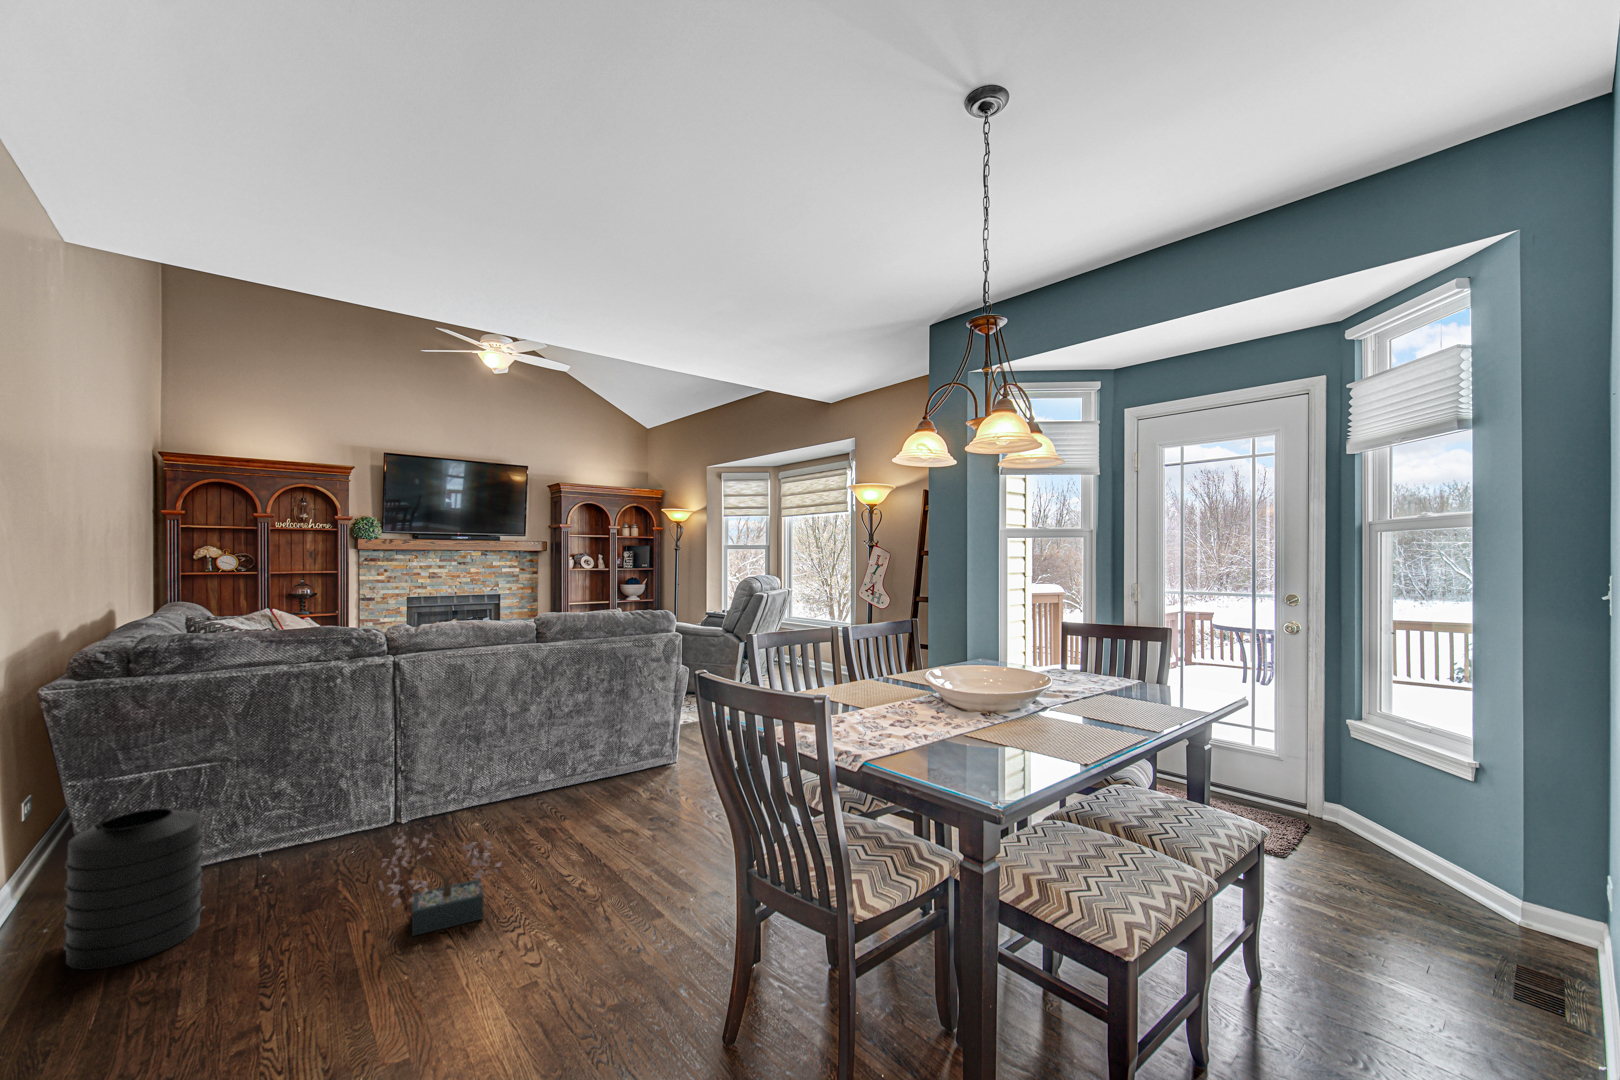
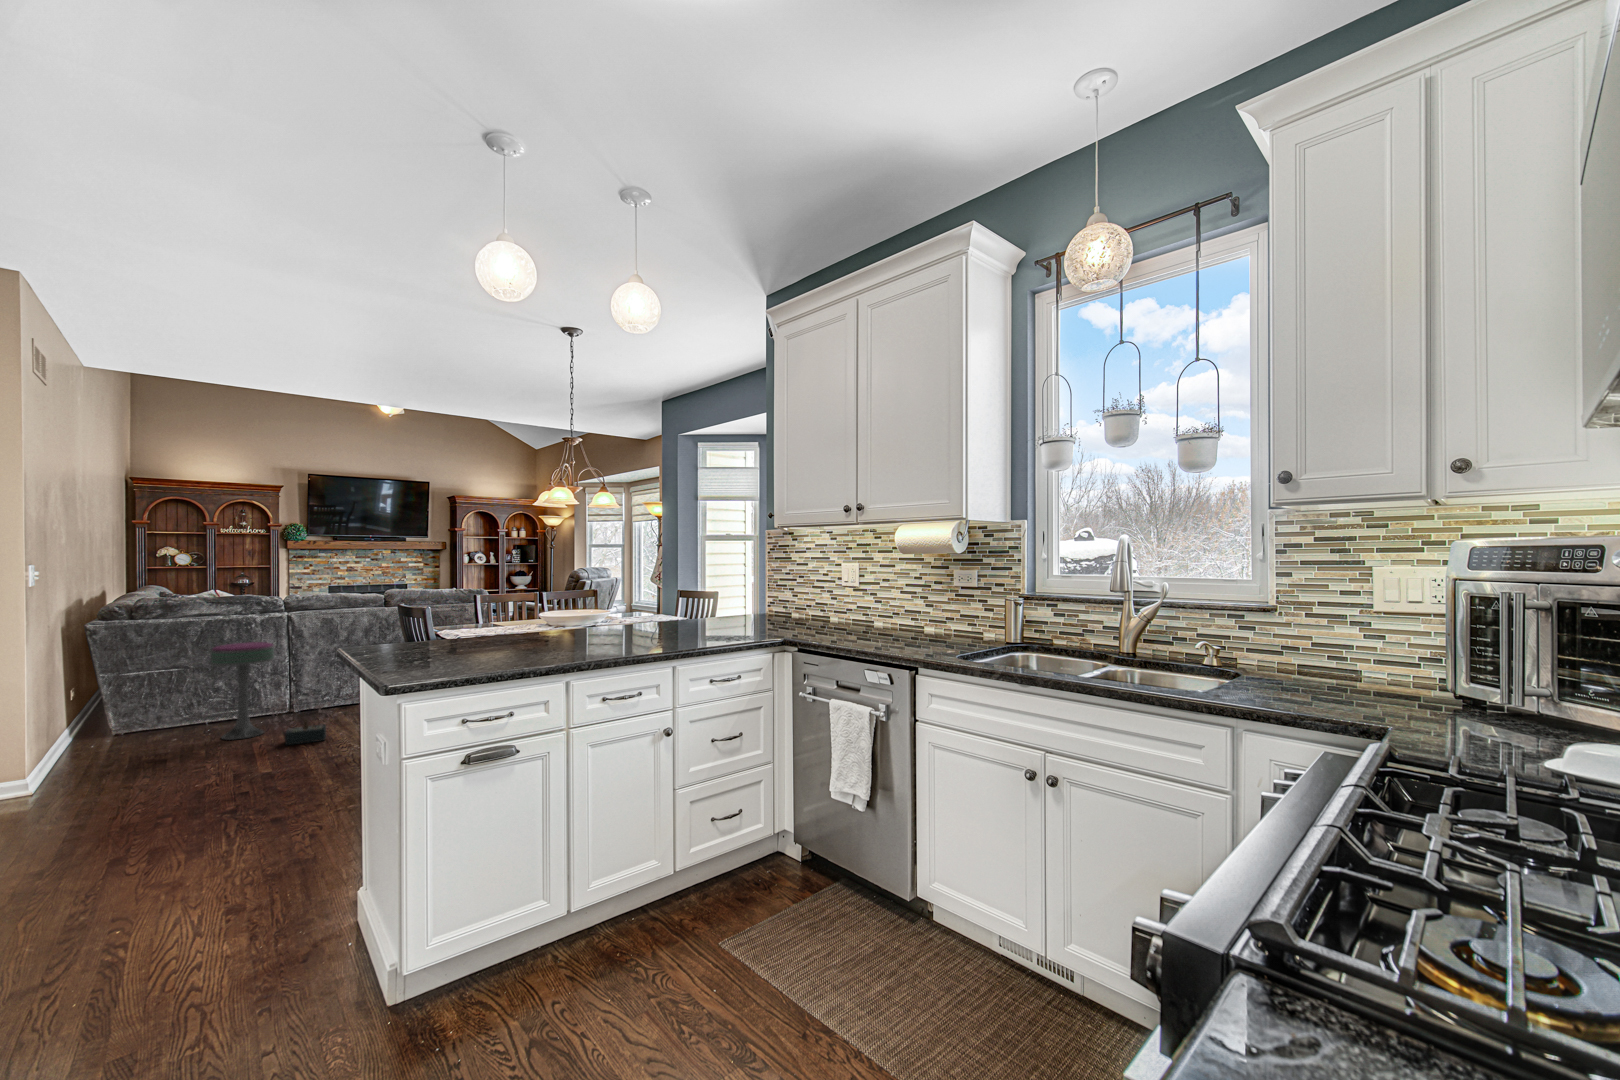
bar stool: none [270,718,382,912] -> present [211,642,274,740]
trash can: present [64,777,203,970] -> none [107,666,176,755]

